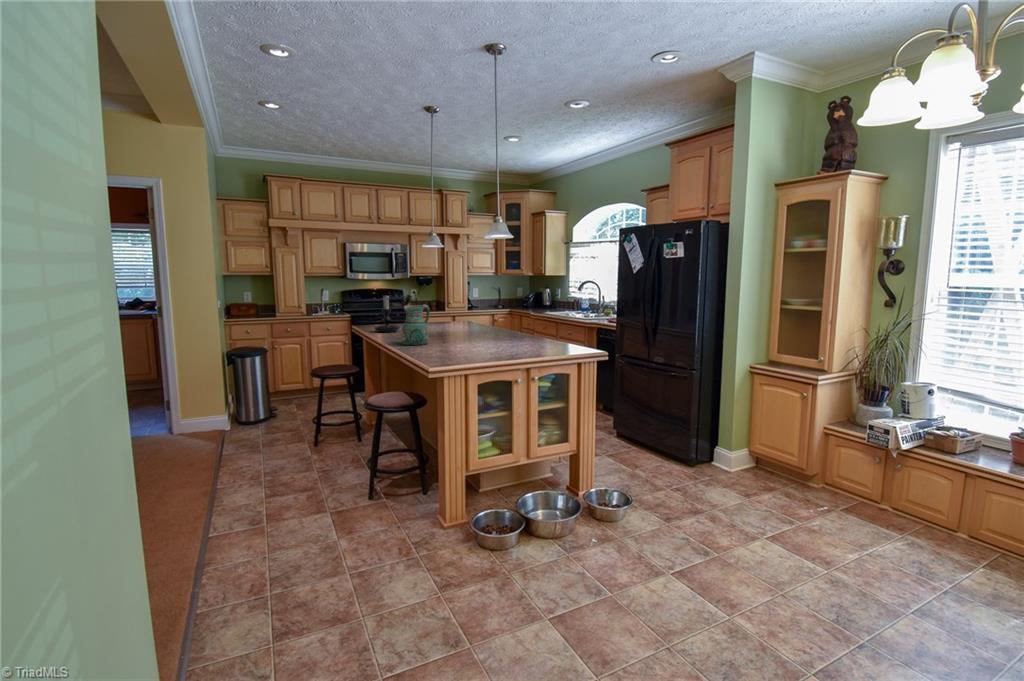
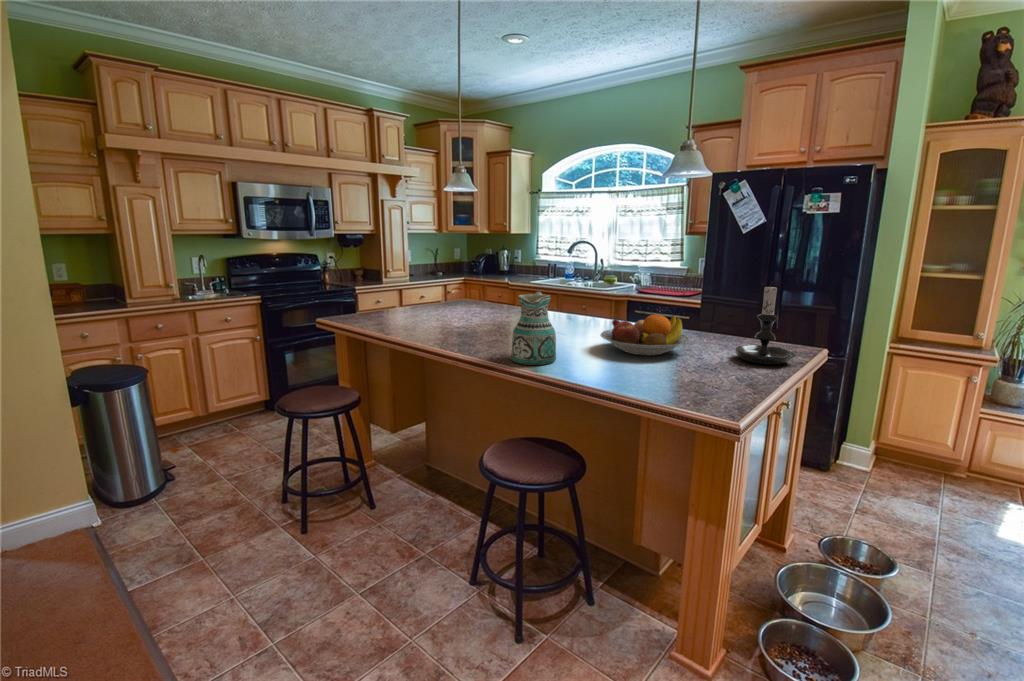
candle holder: present [374,296,400,332] -> present [736,282,796,364]
fruit bowl: none [461,321,516,345] -> present [601,315,689,356]

